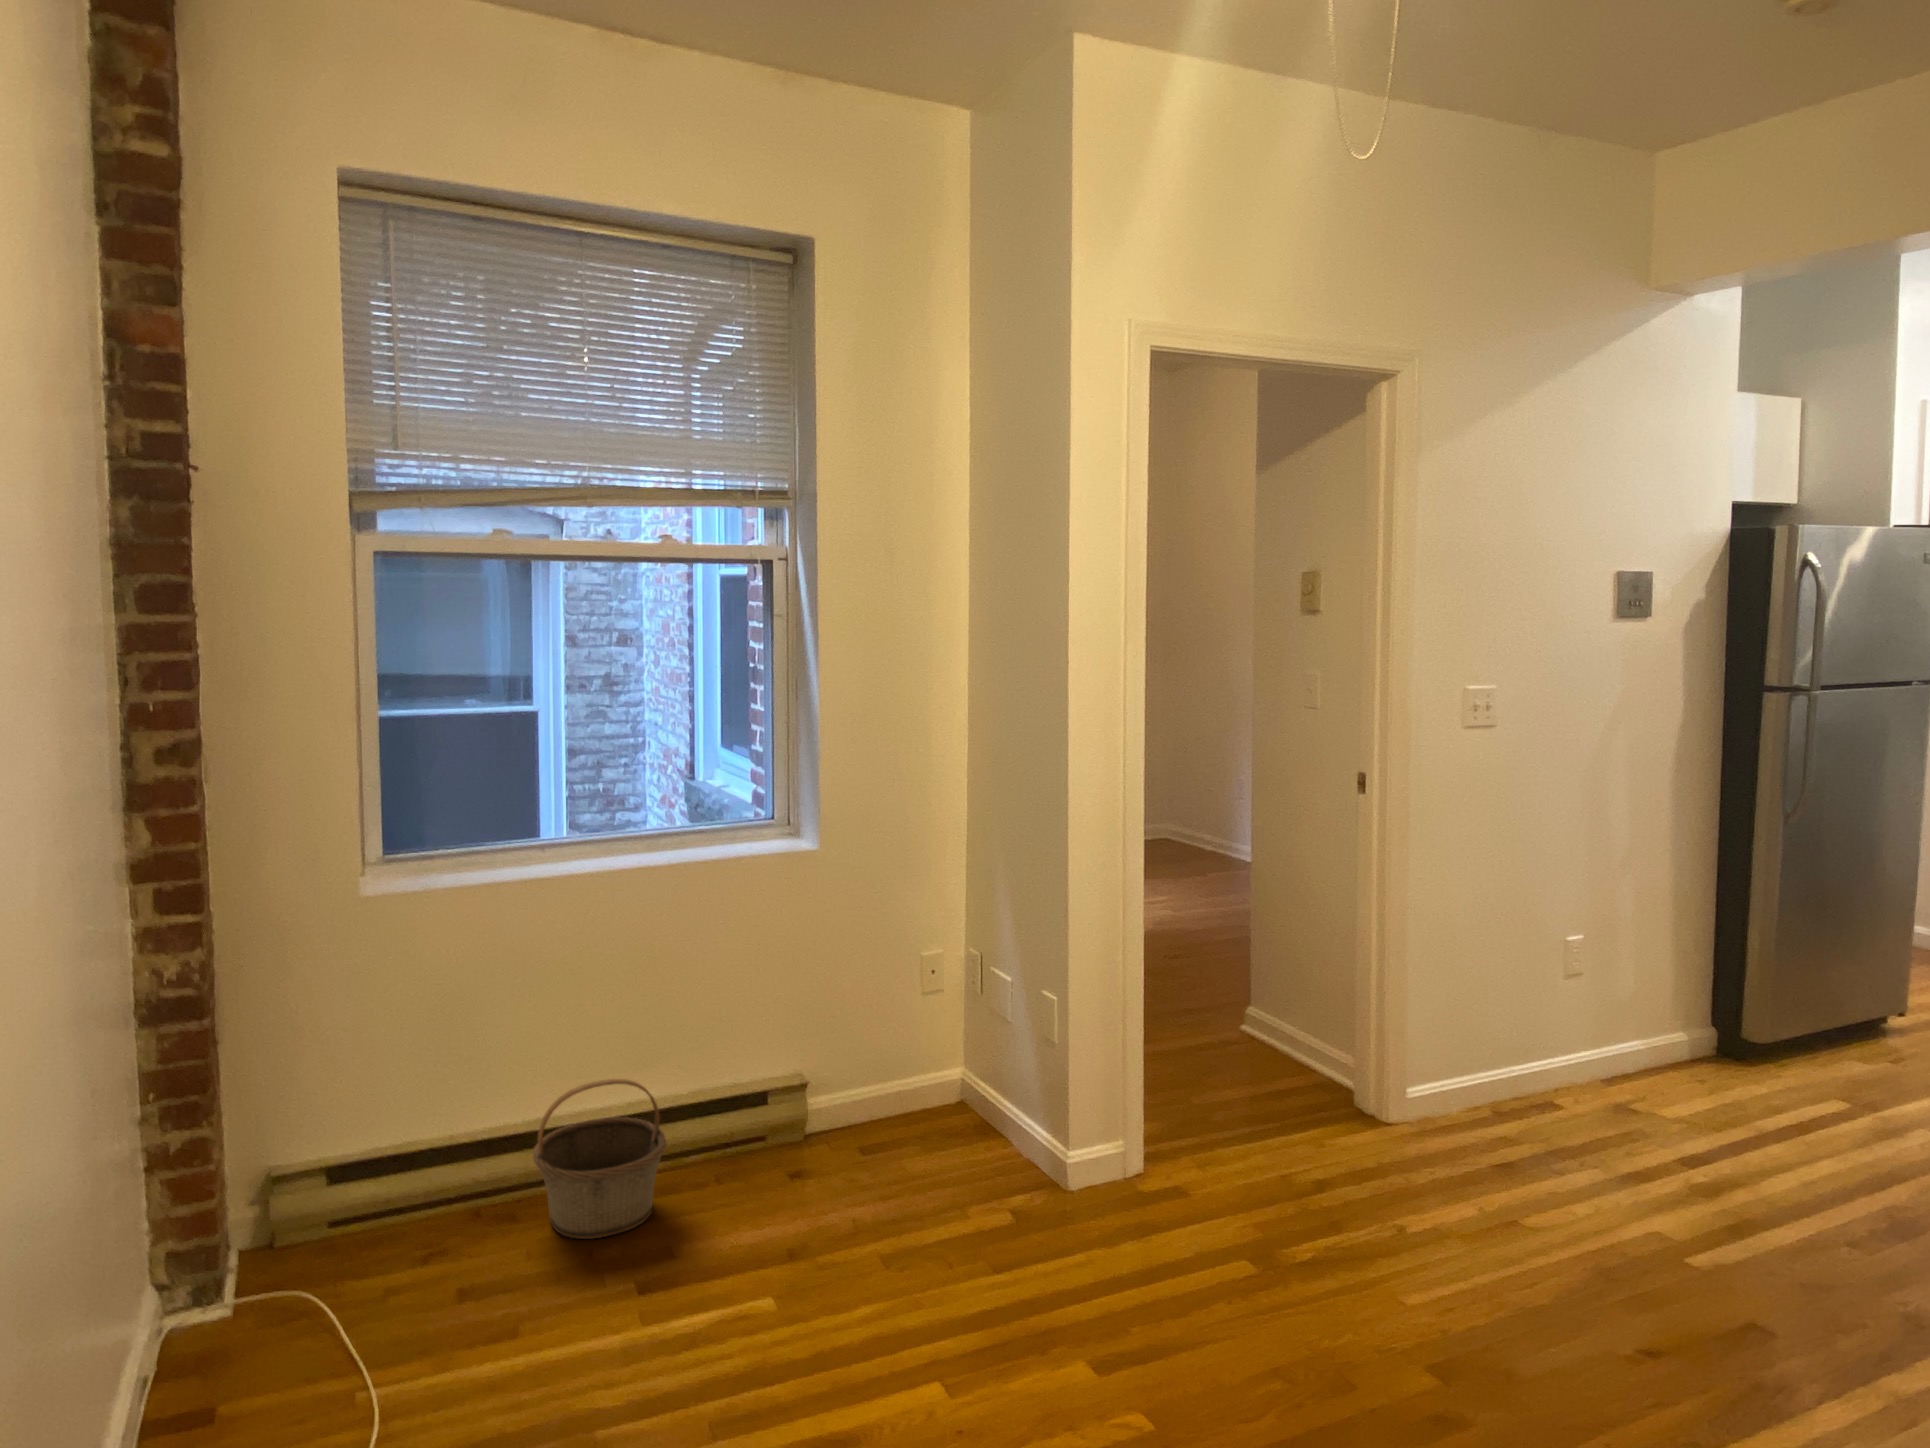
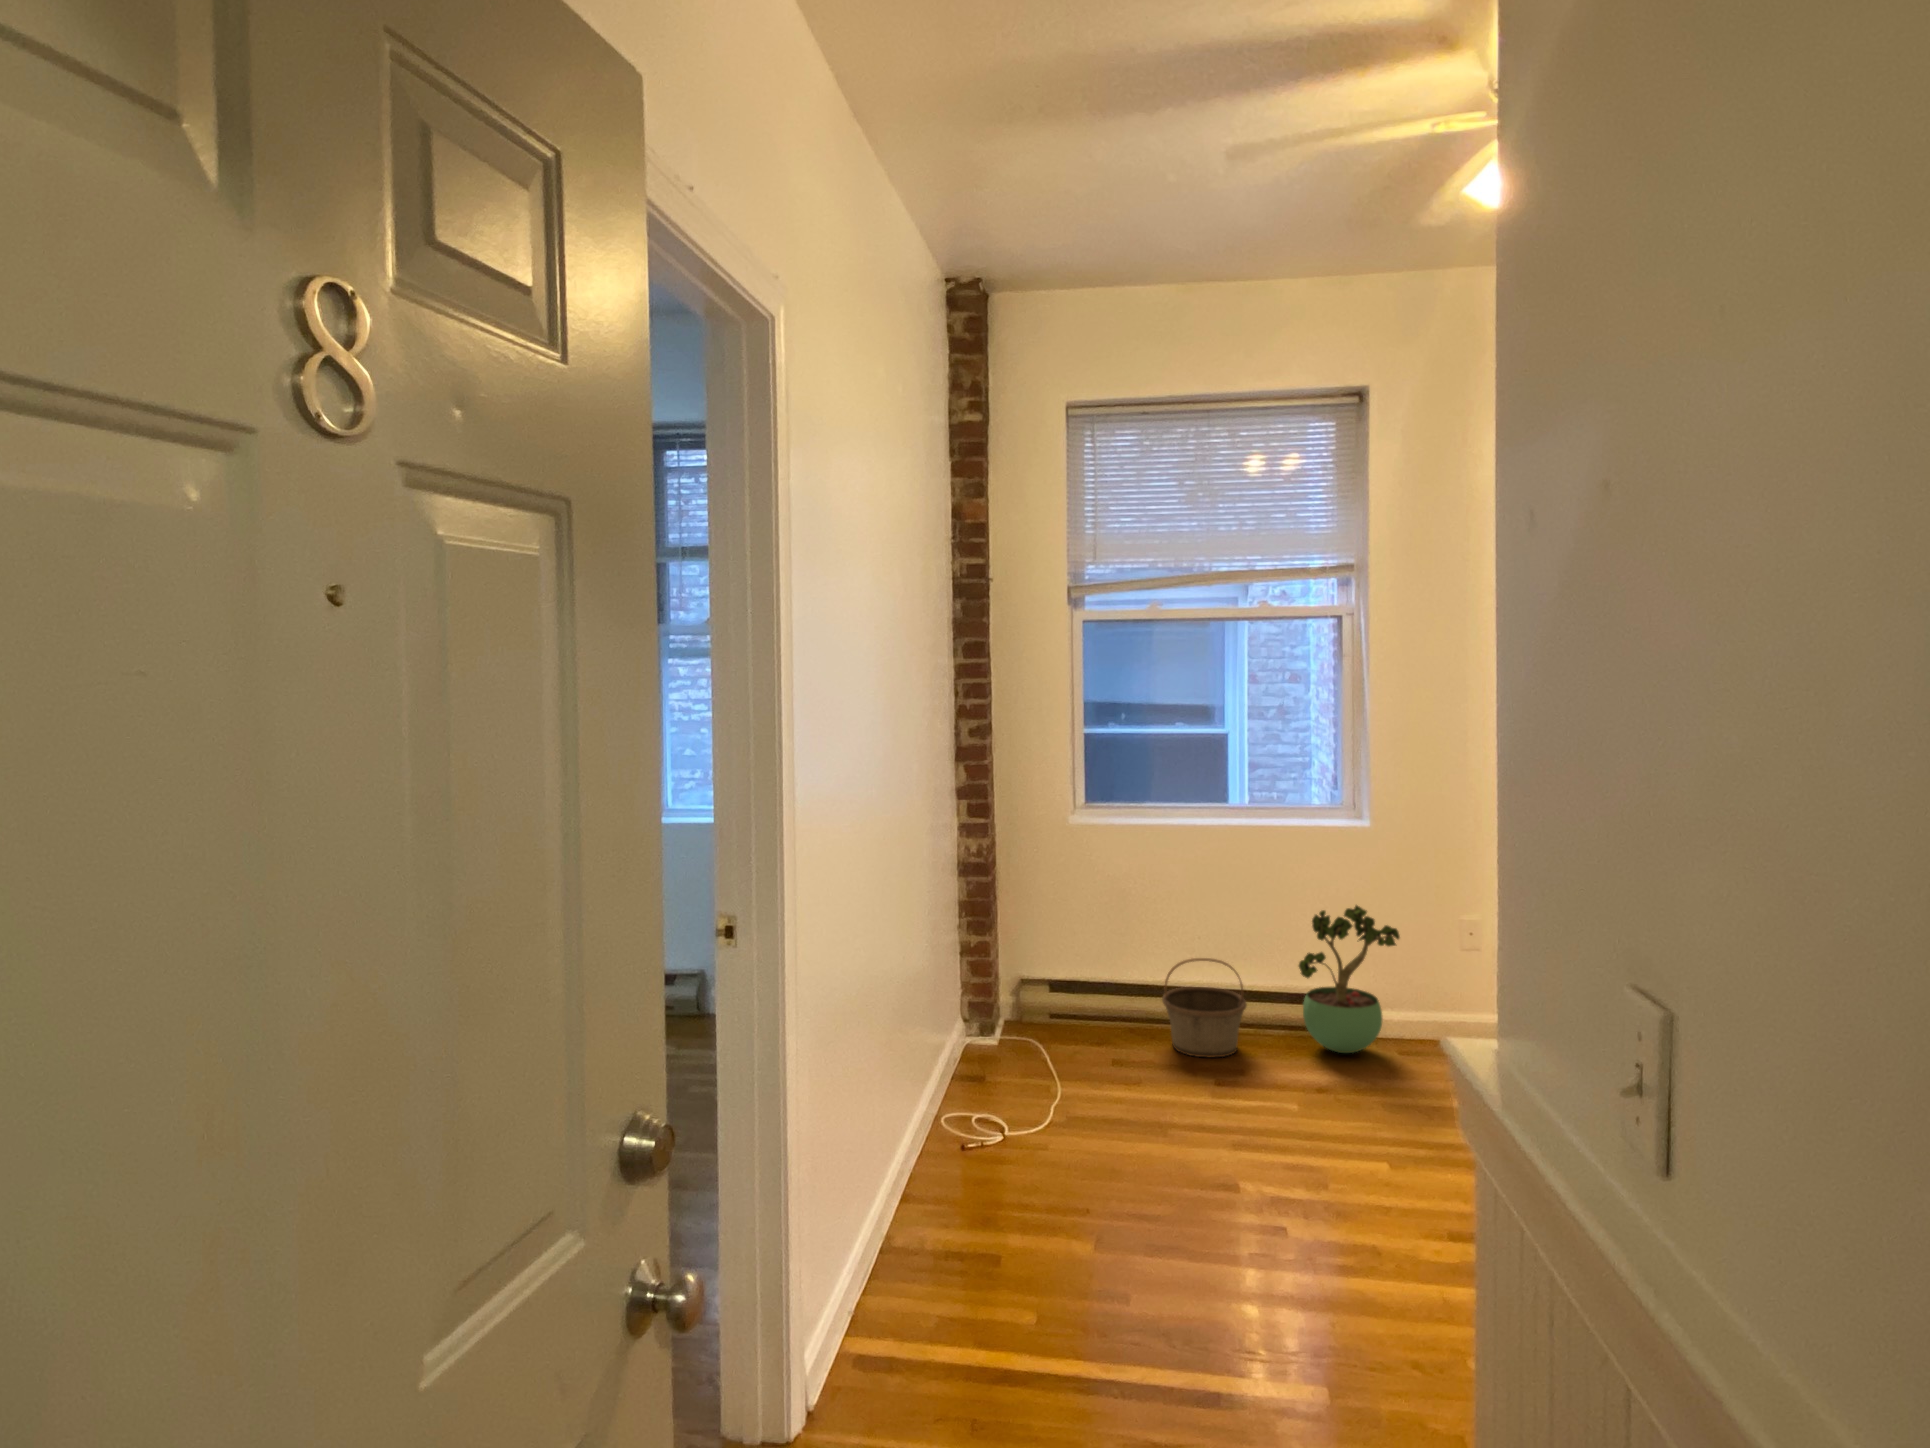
potted plant: none [738,964,865,1173] -> present [1299,905,1400,1053]

